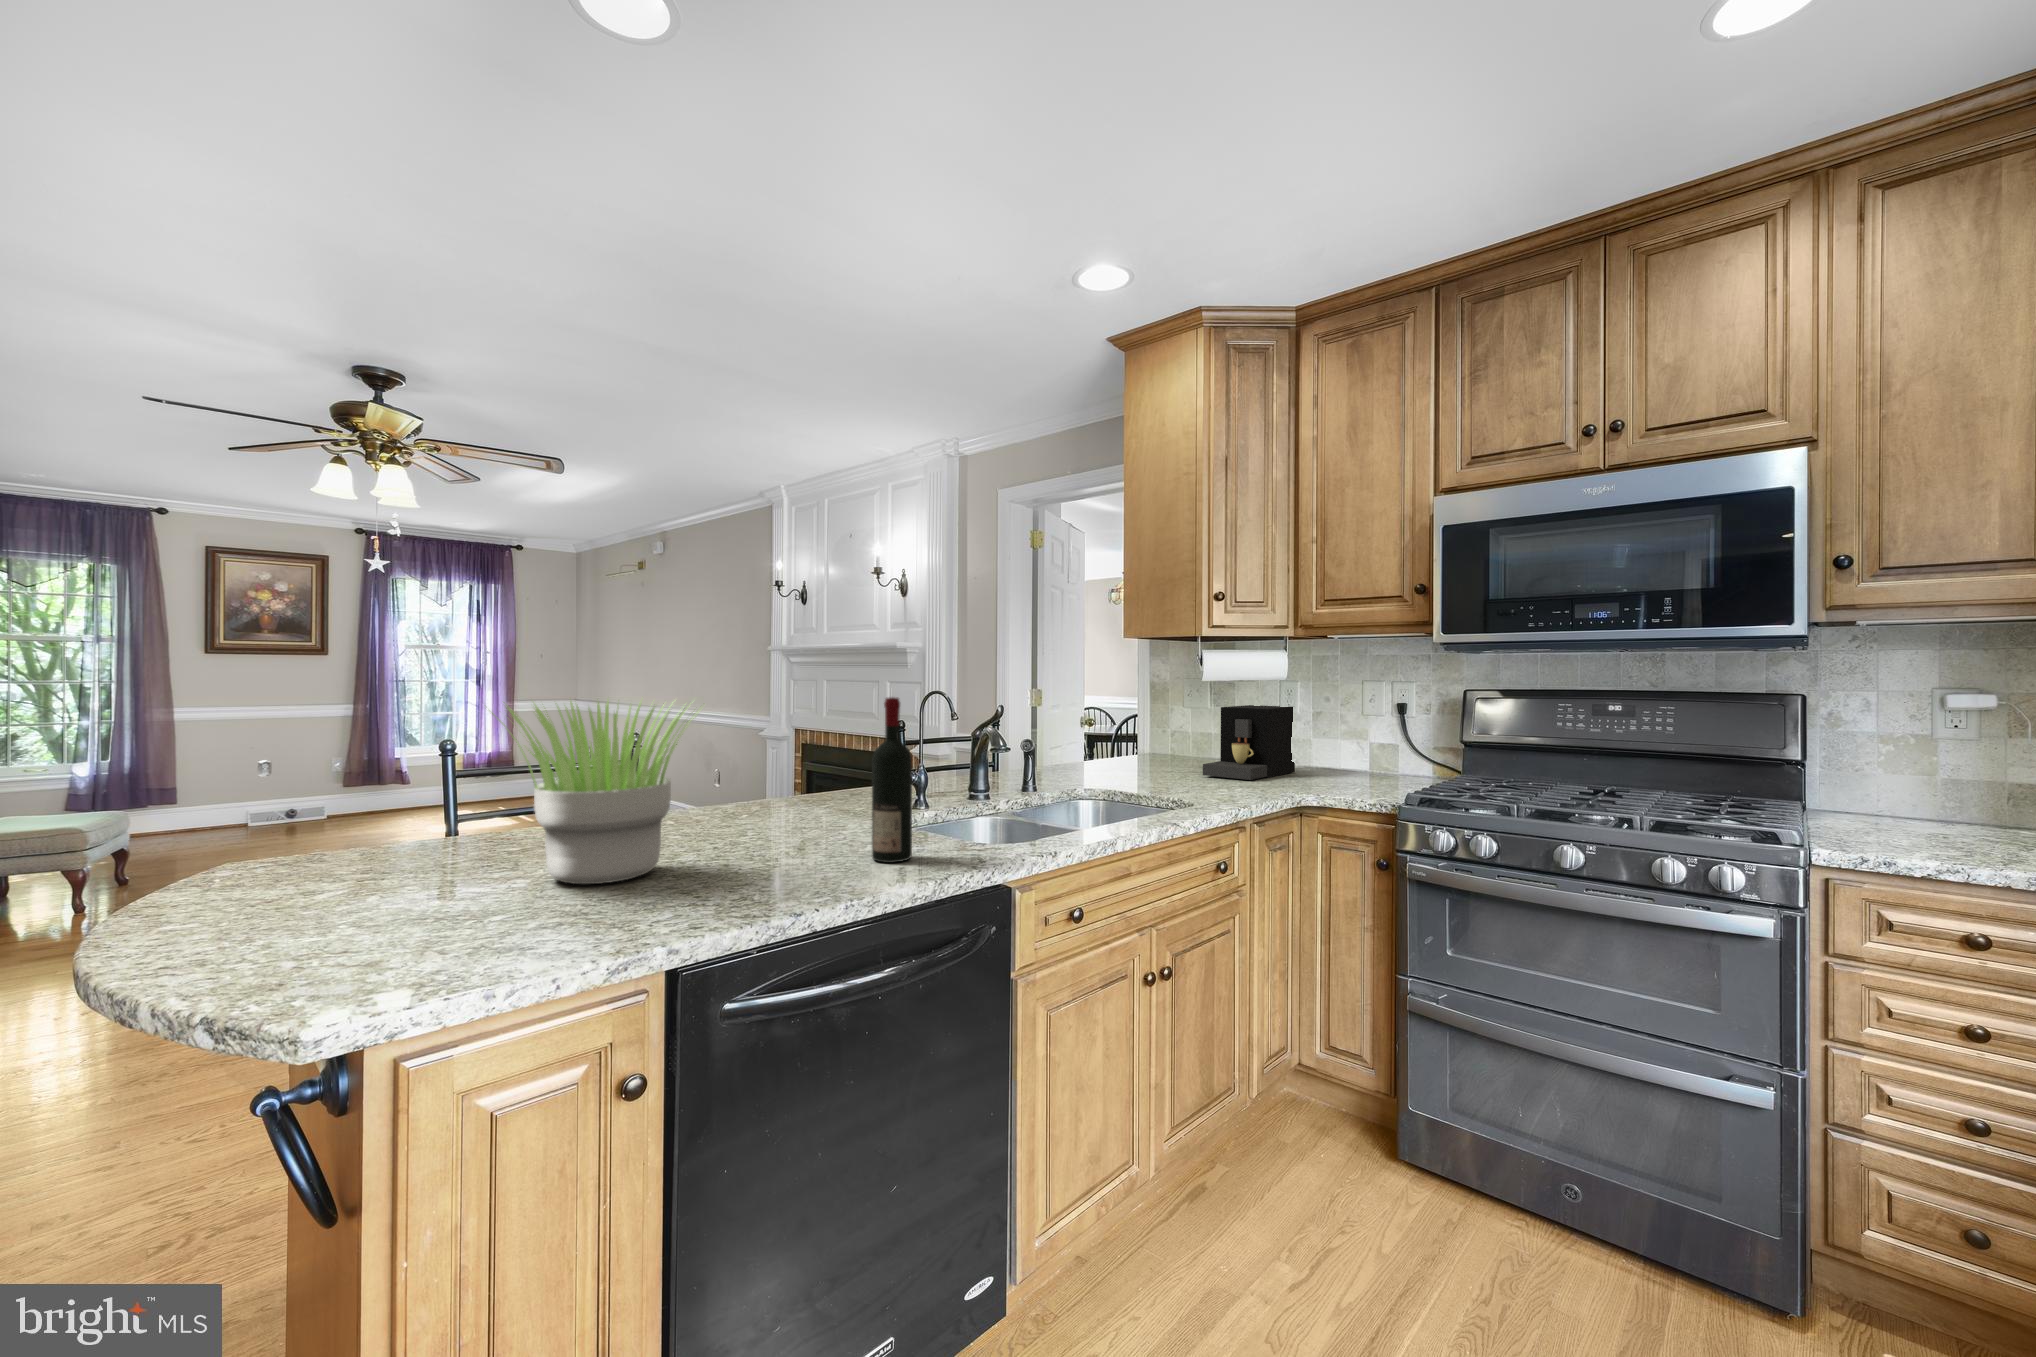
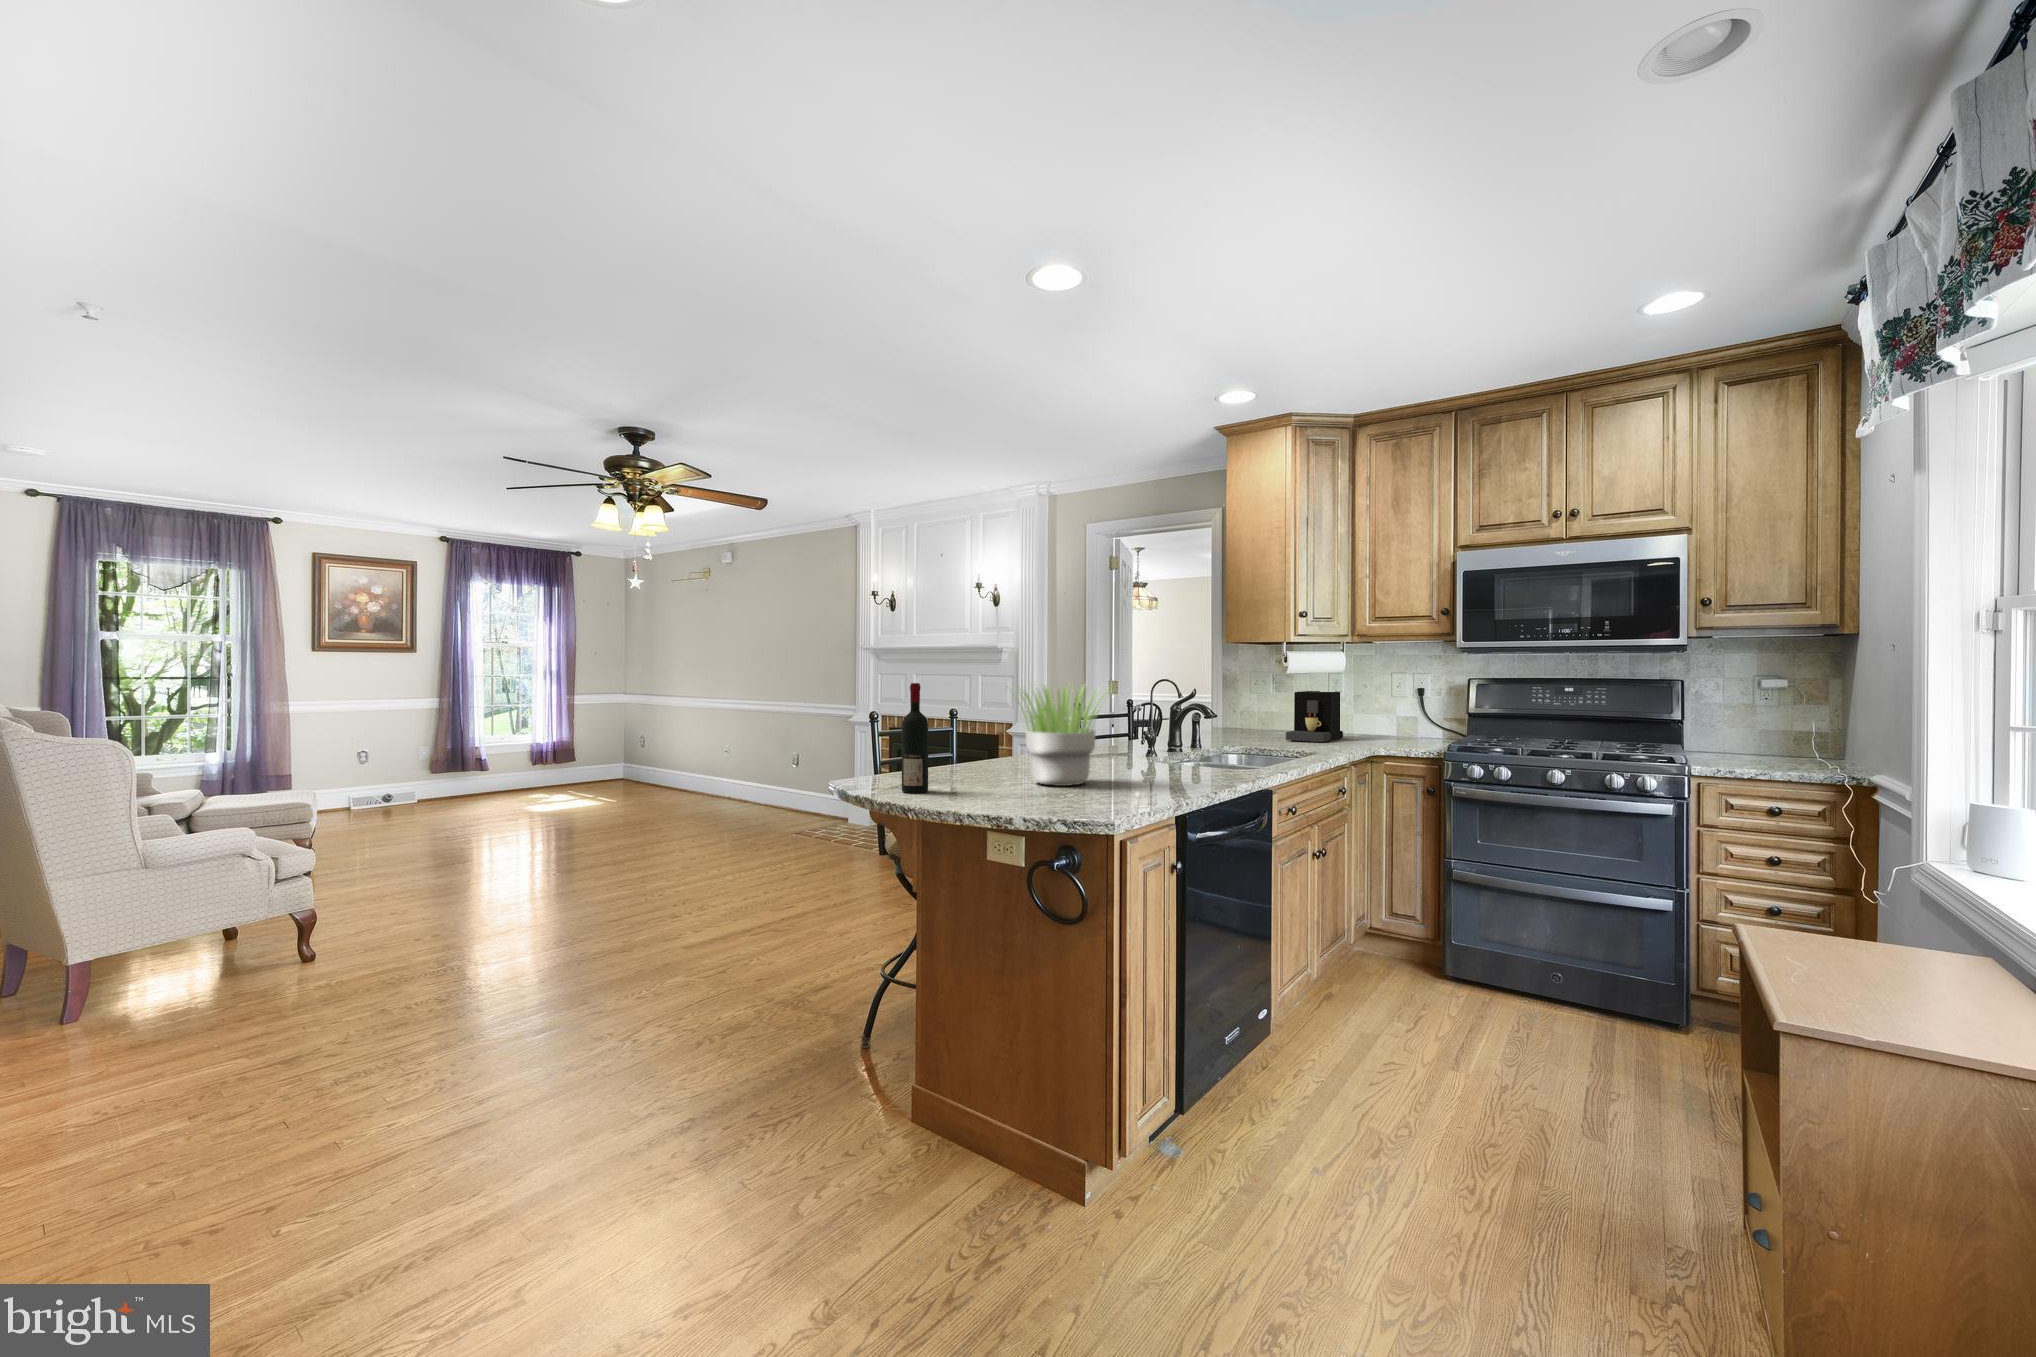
wine bottle: present [872,697,912,863] -> present [902,683,928,793]

